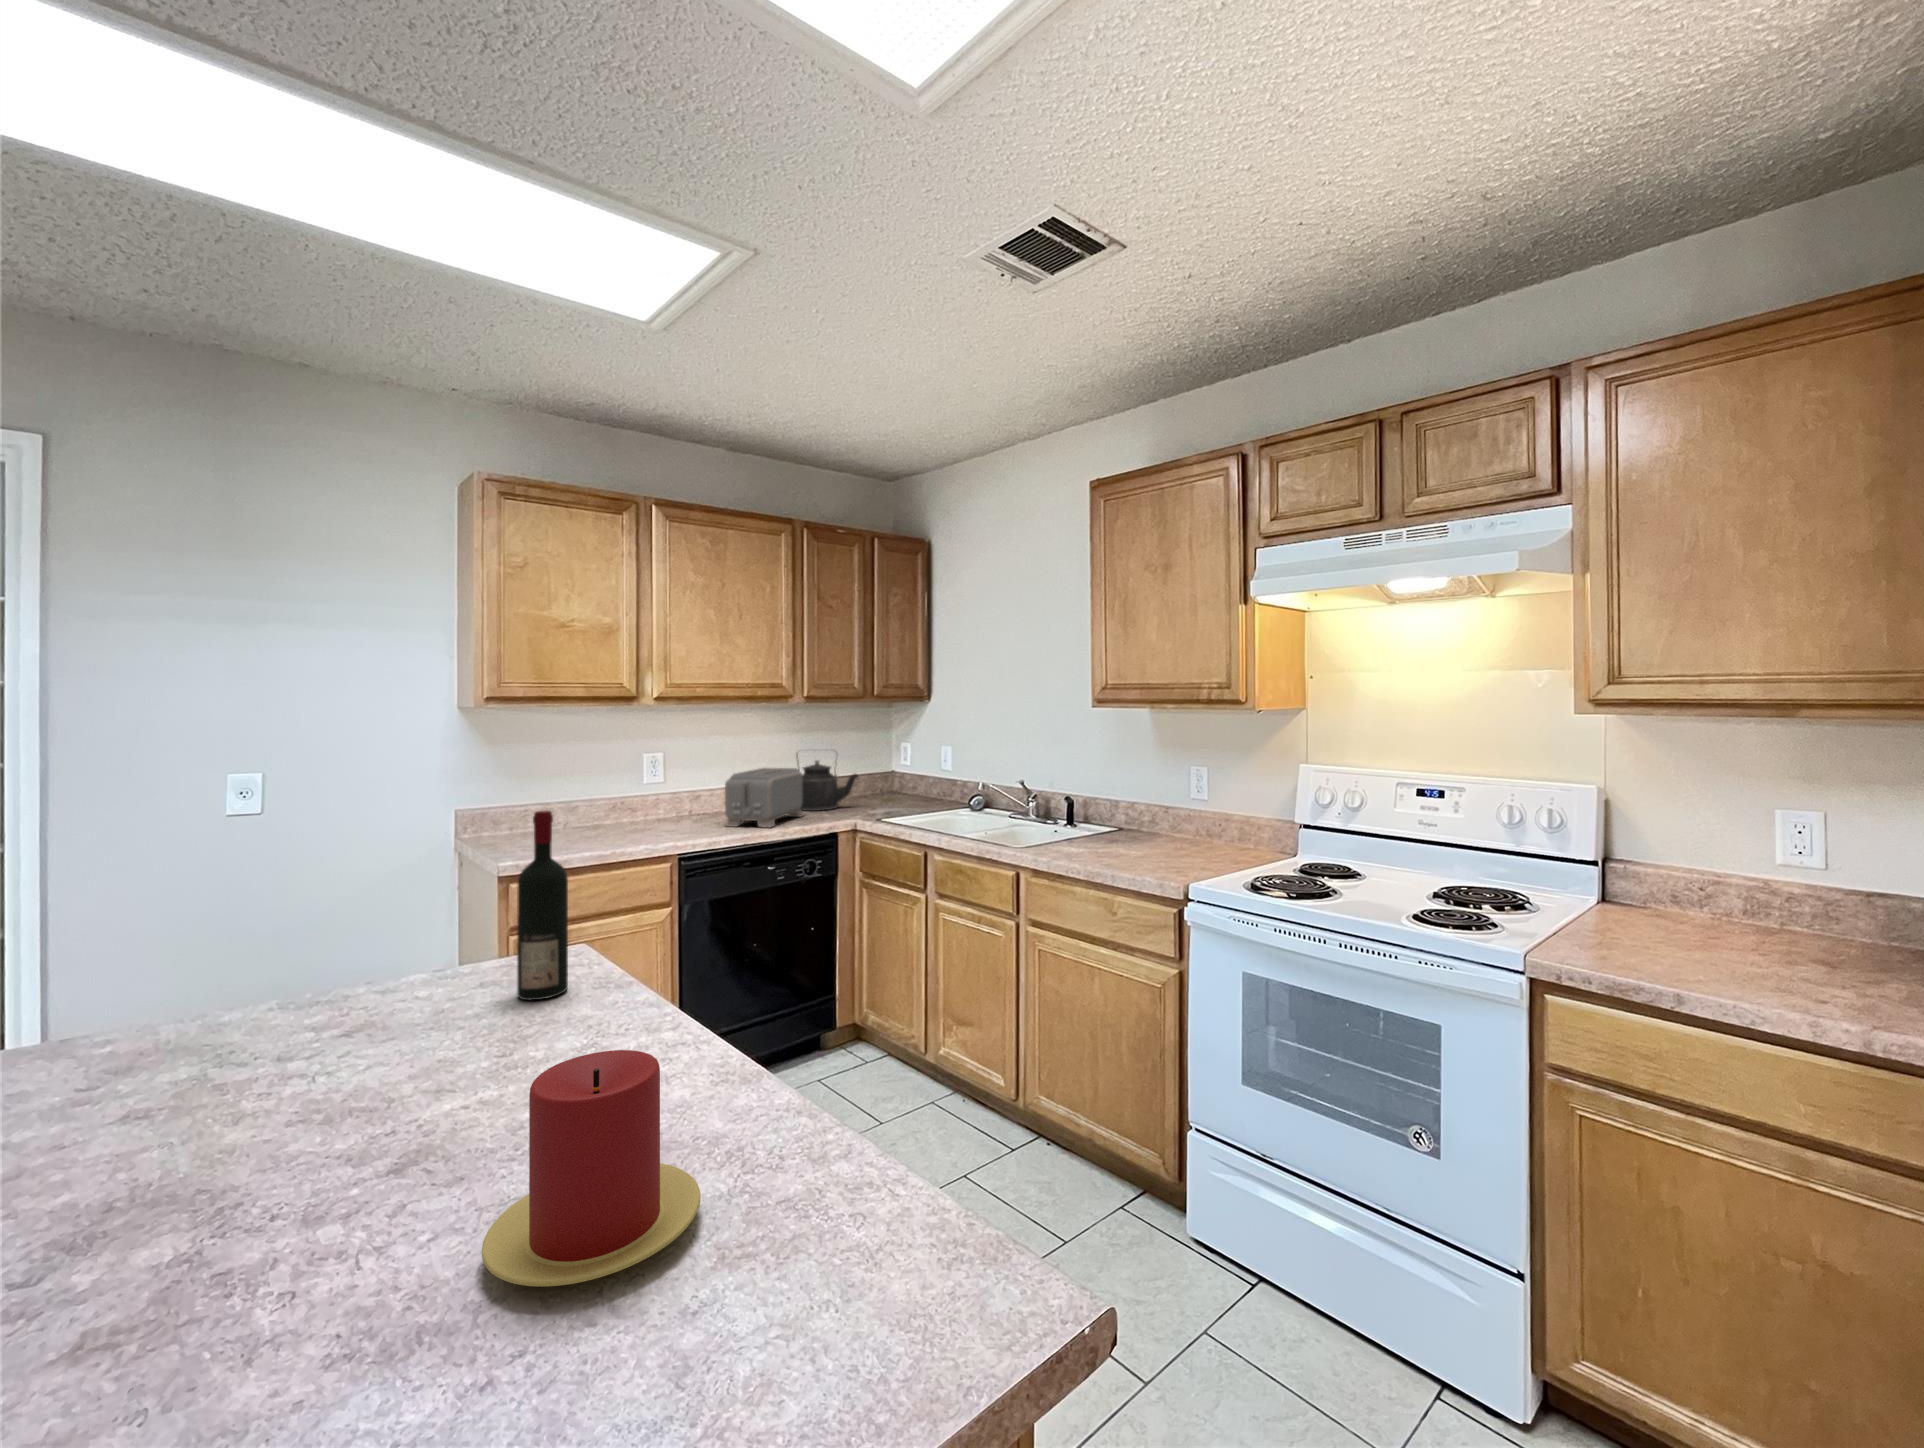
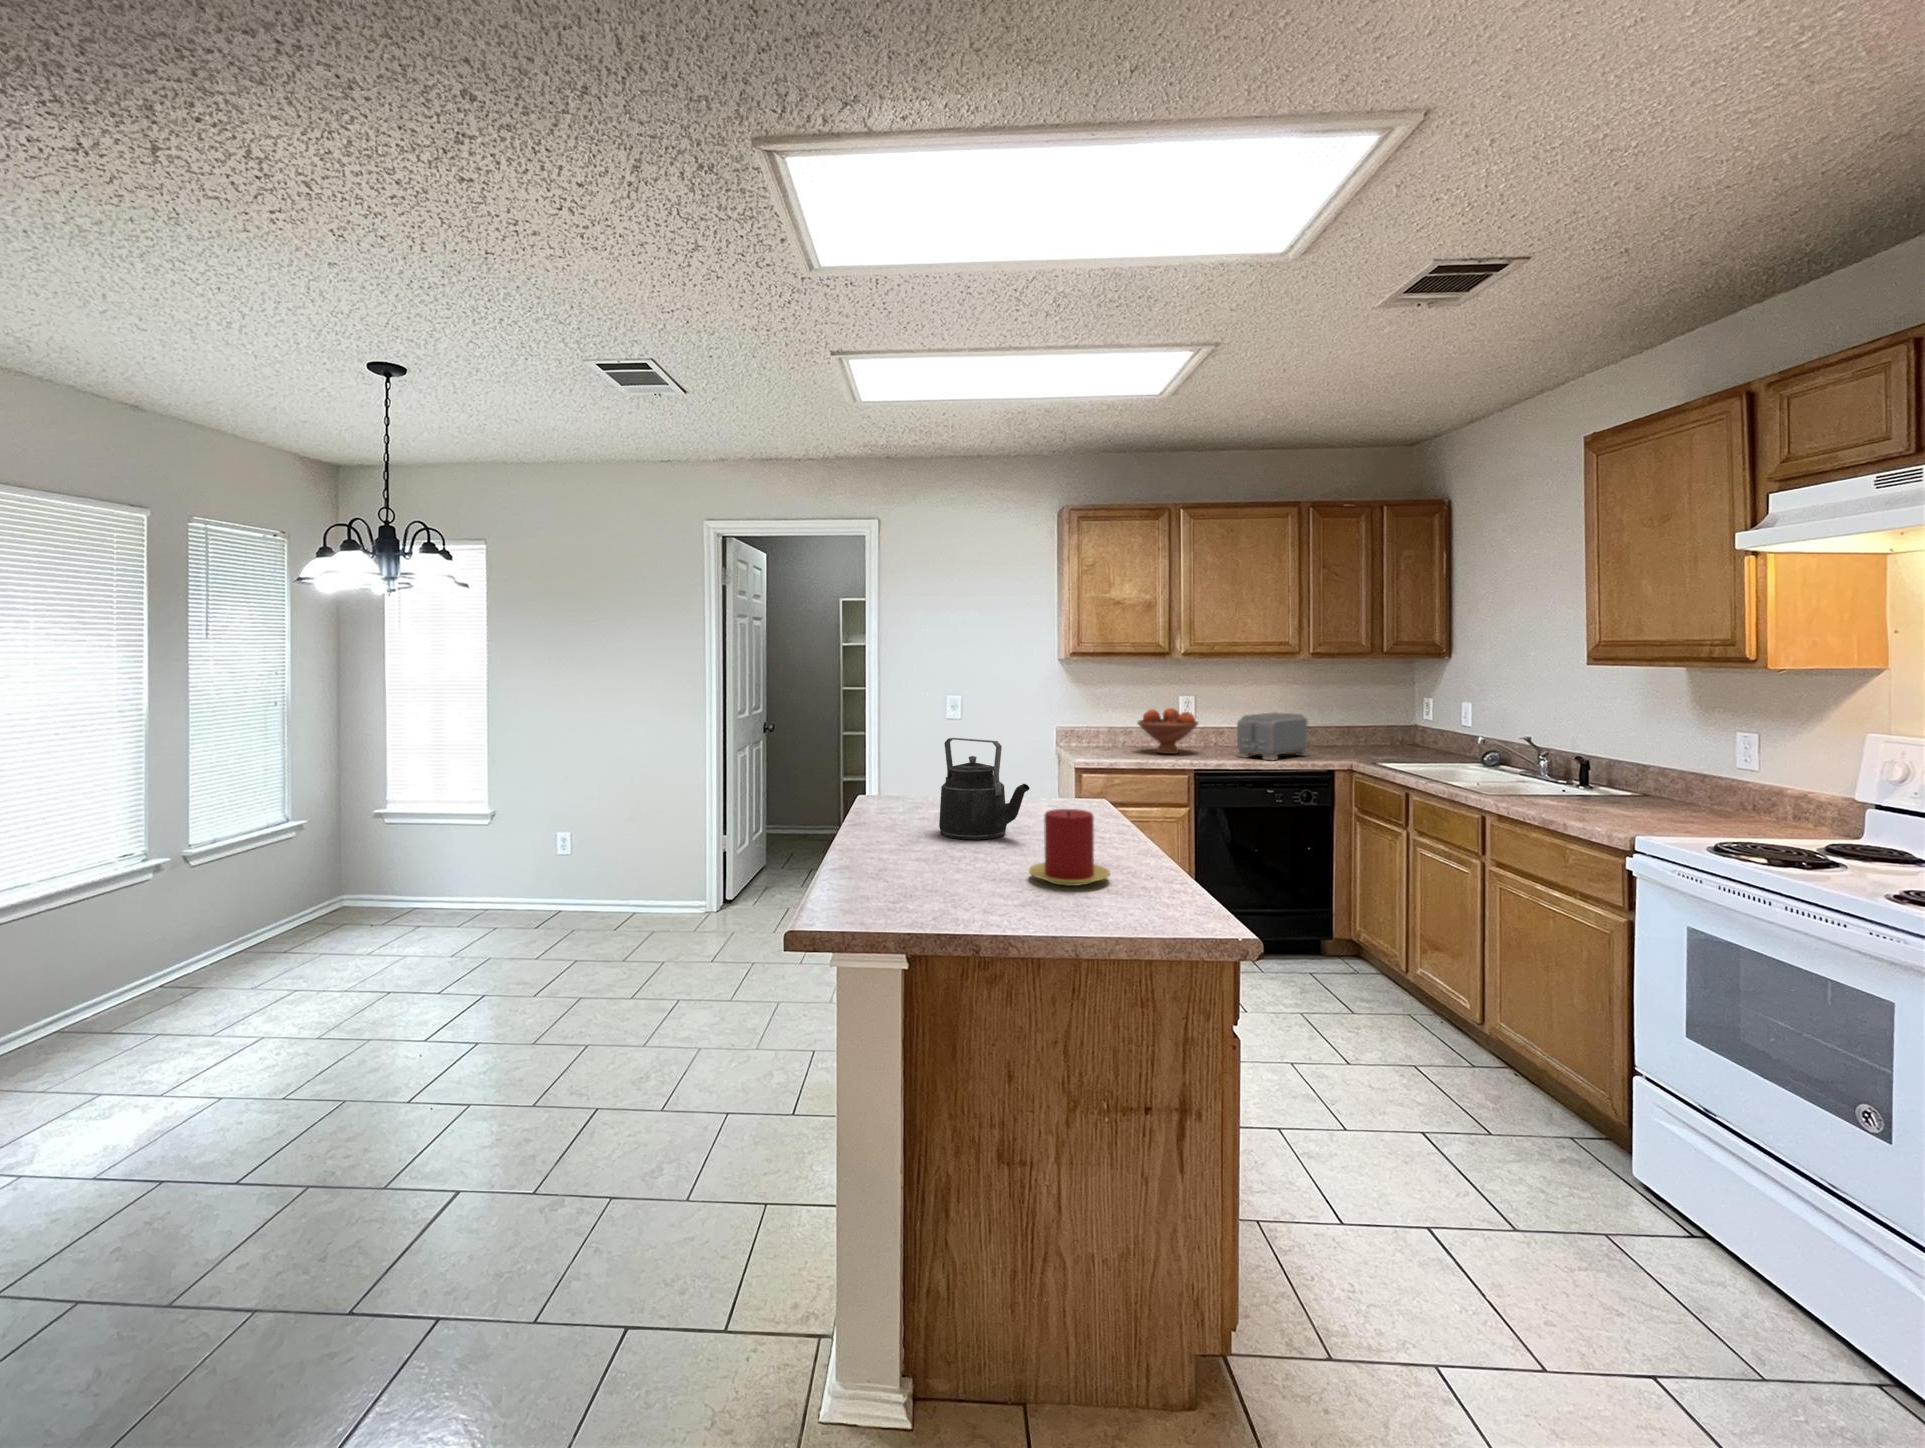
kettle: present [796,753,858,811] -> present [939,738,1030,840]
fruit bowl: none [588,769,675,832] -> present [1138,708,1198,754]
wine bottle: present [517,811,568,1000] -> none [1064,717,1089,817]

